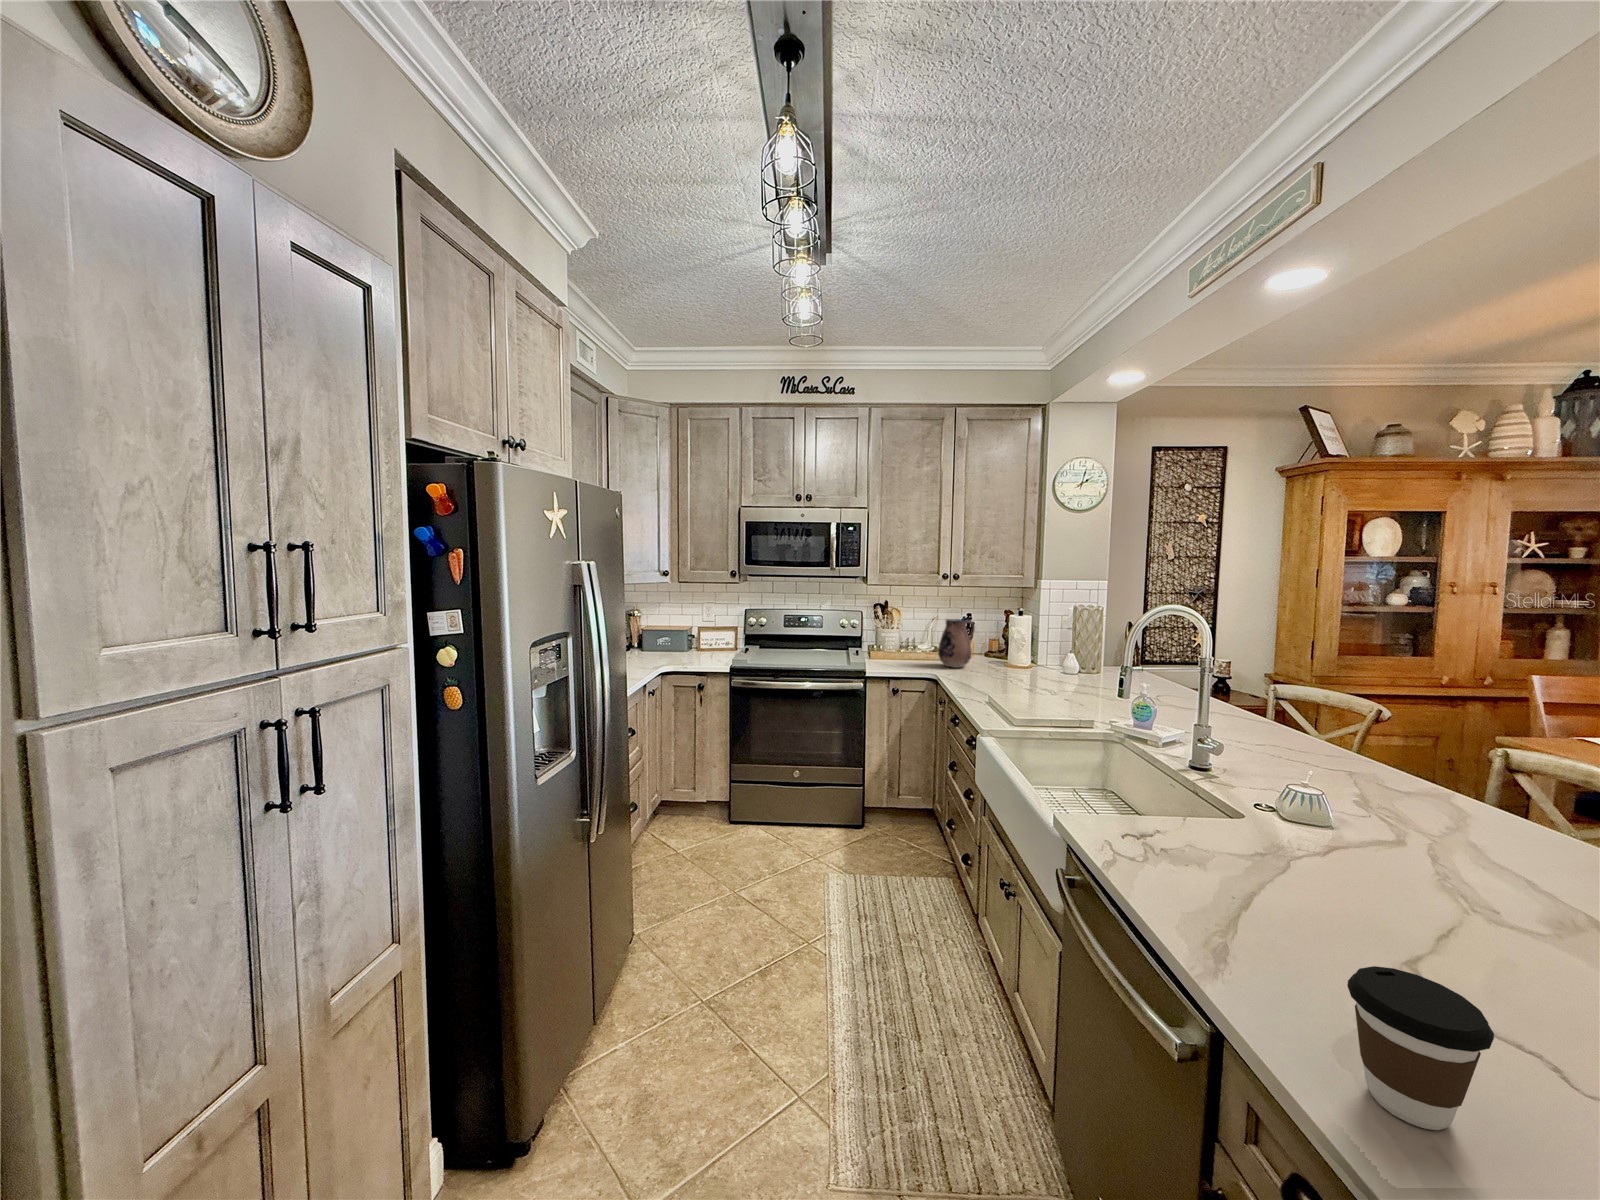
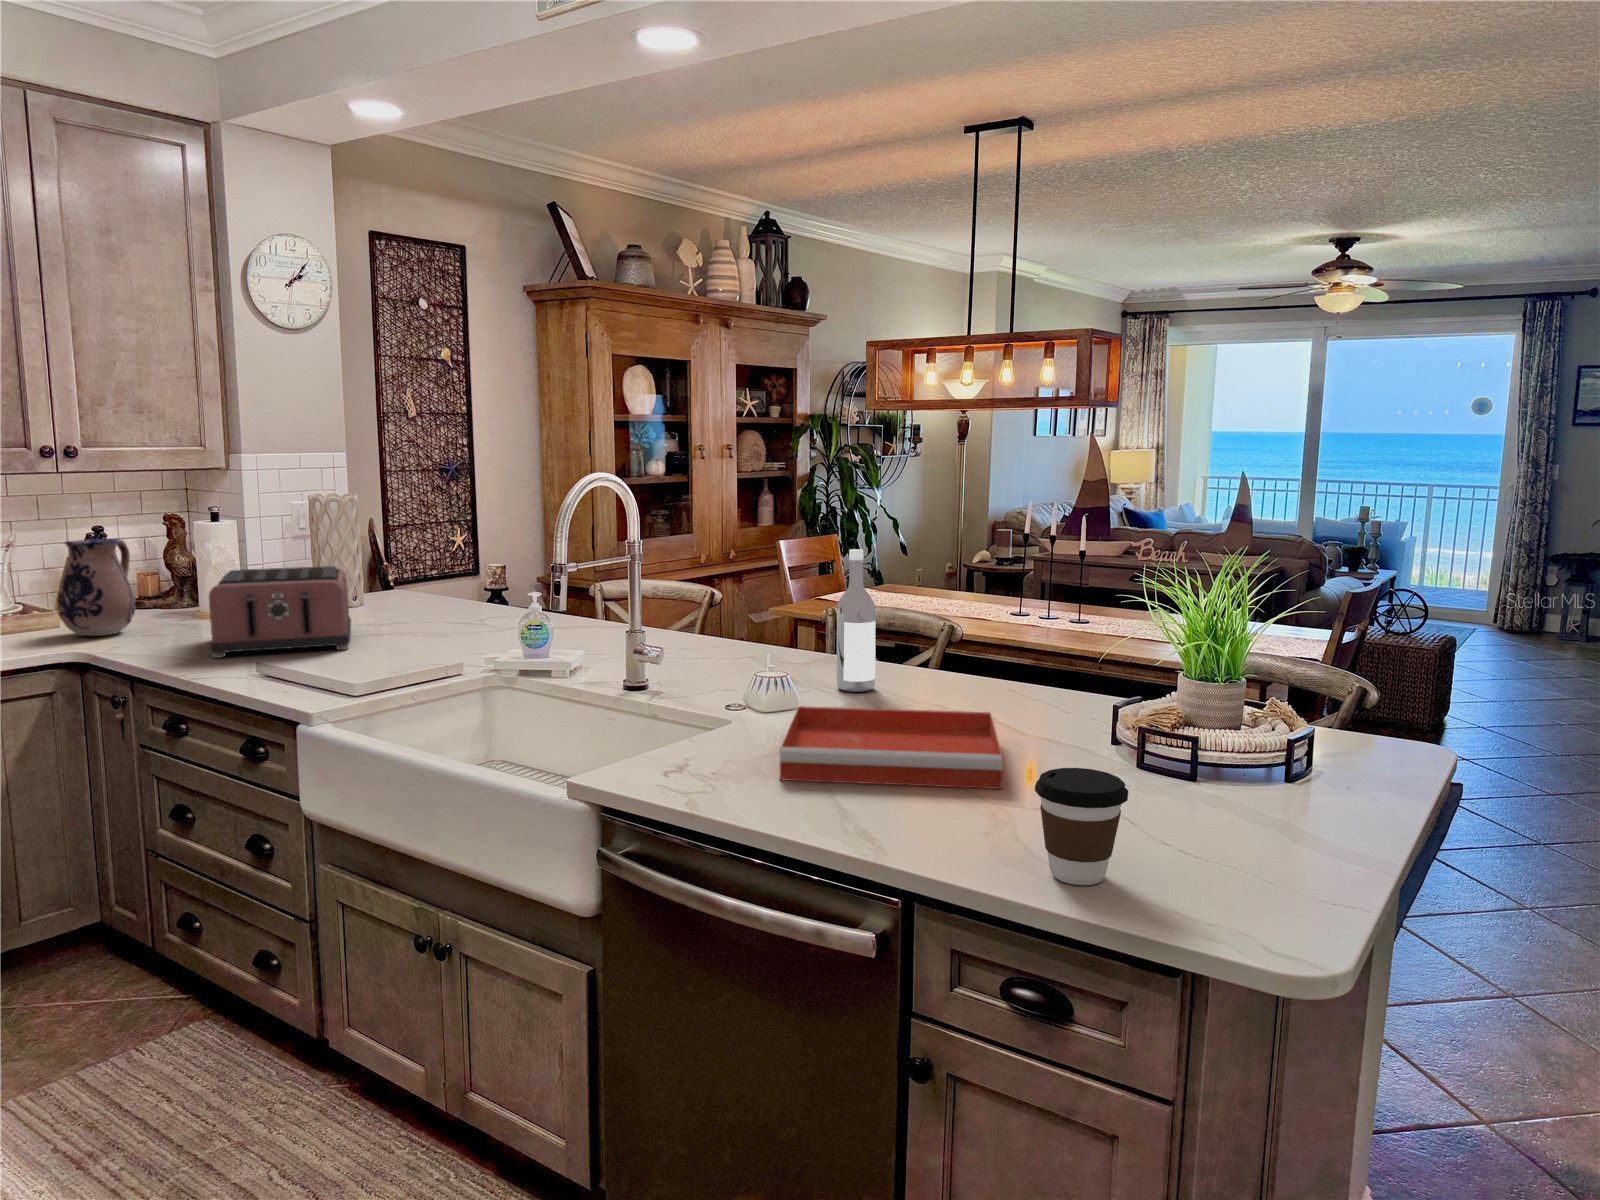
toaster: none [979,643,1069,698] -> present [209,566,351,658]
wine bottle: none [1407,696,1466,838] -> present [837,549,875,692]
tray: none [1208,821,1544,985] -> present [779,706,1003,789]

